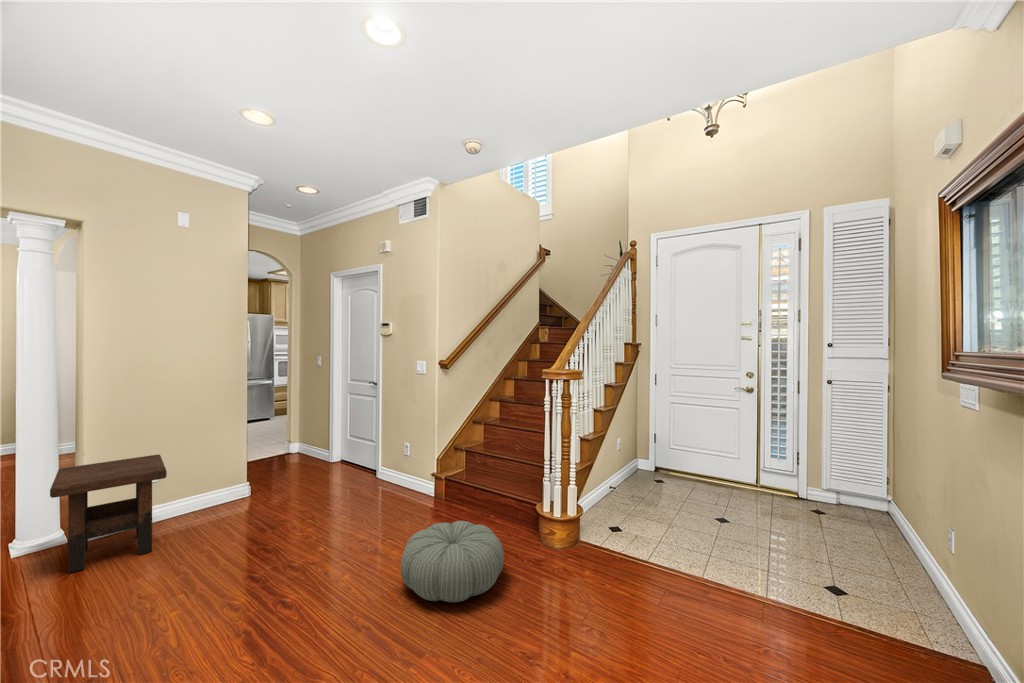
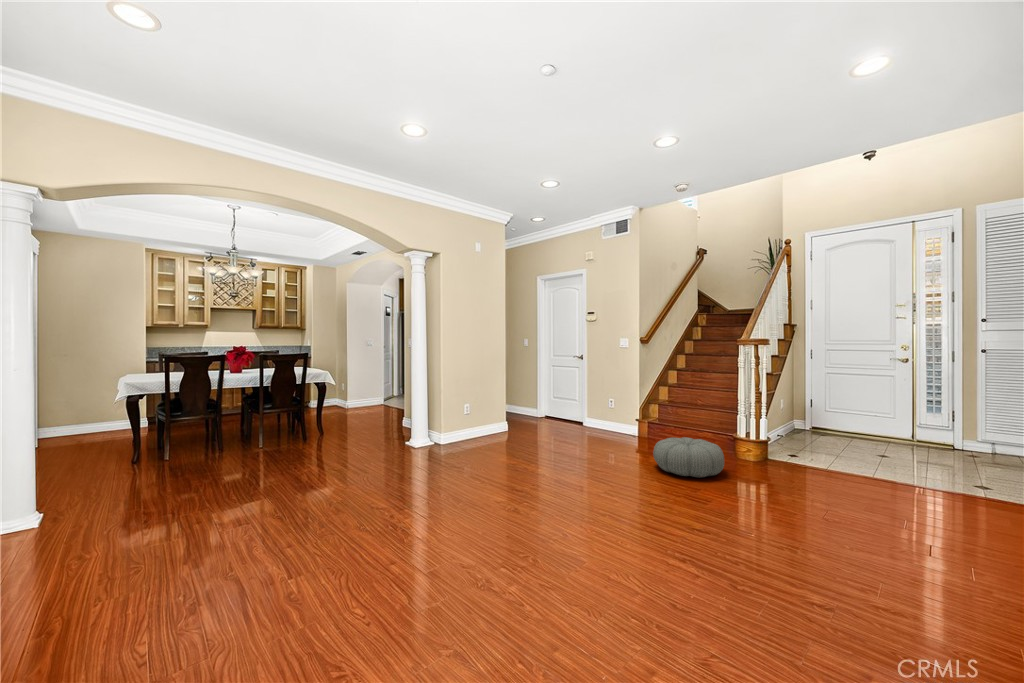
side table: present [50,455,167,573] -> none [428,395,490,455]

